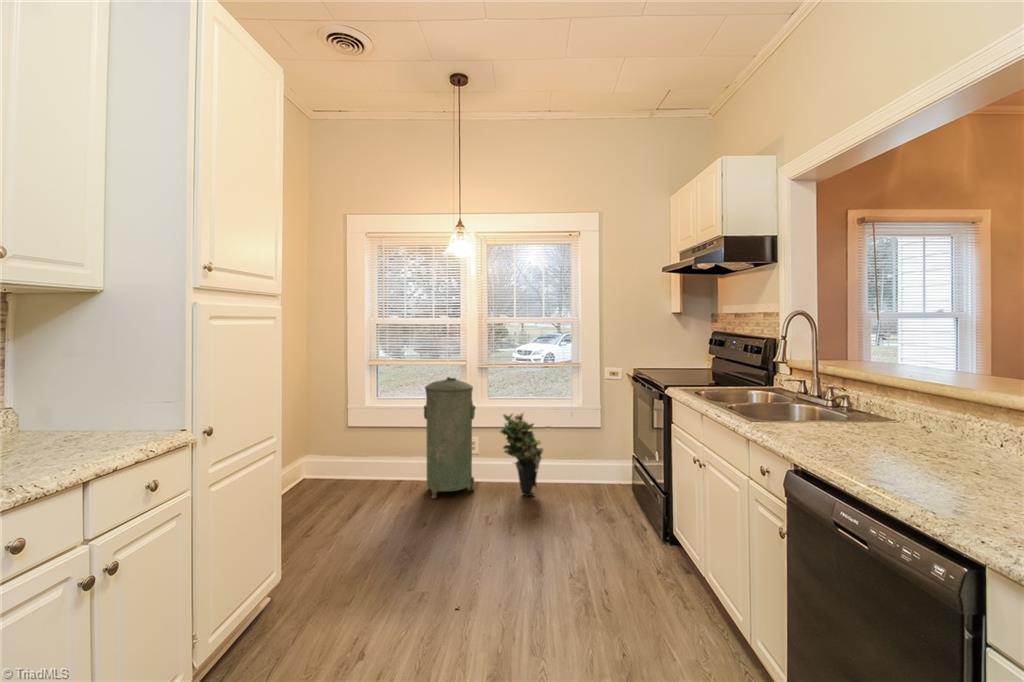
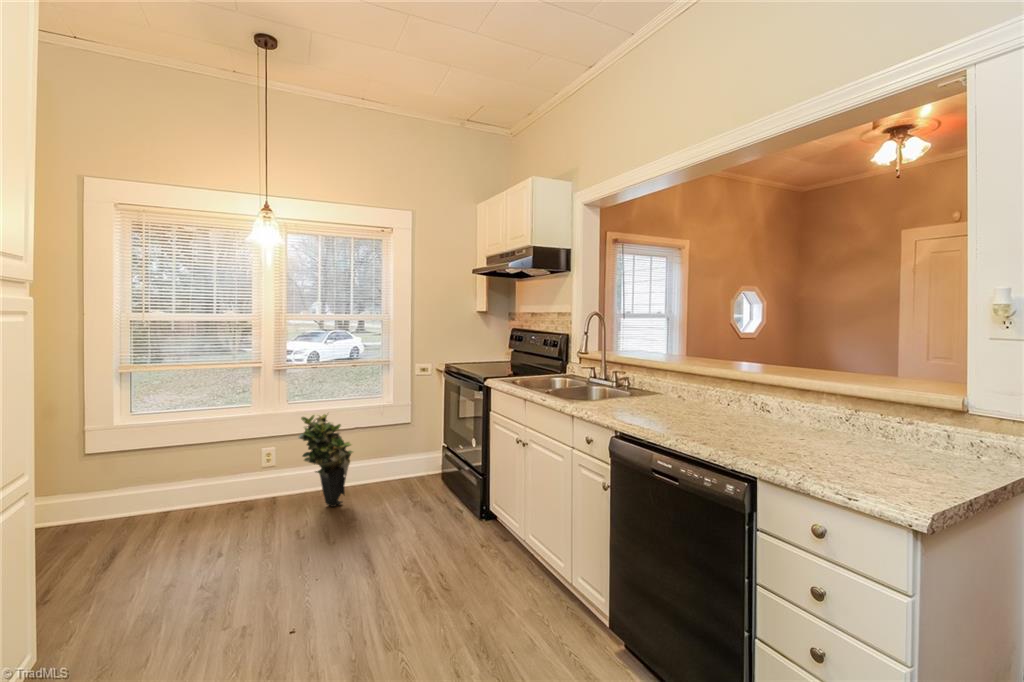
trash can: present [424,377,476,499] -> none [181,375,265,537]

